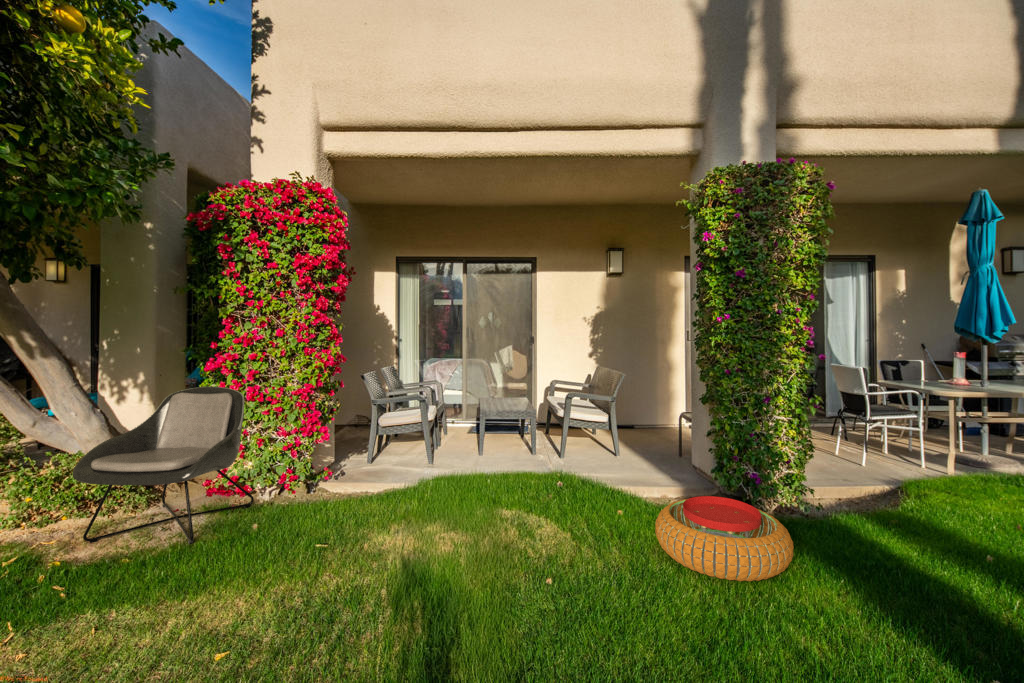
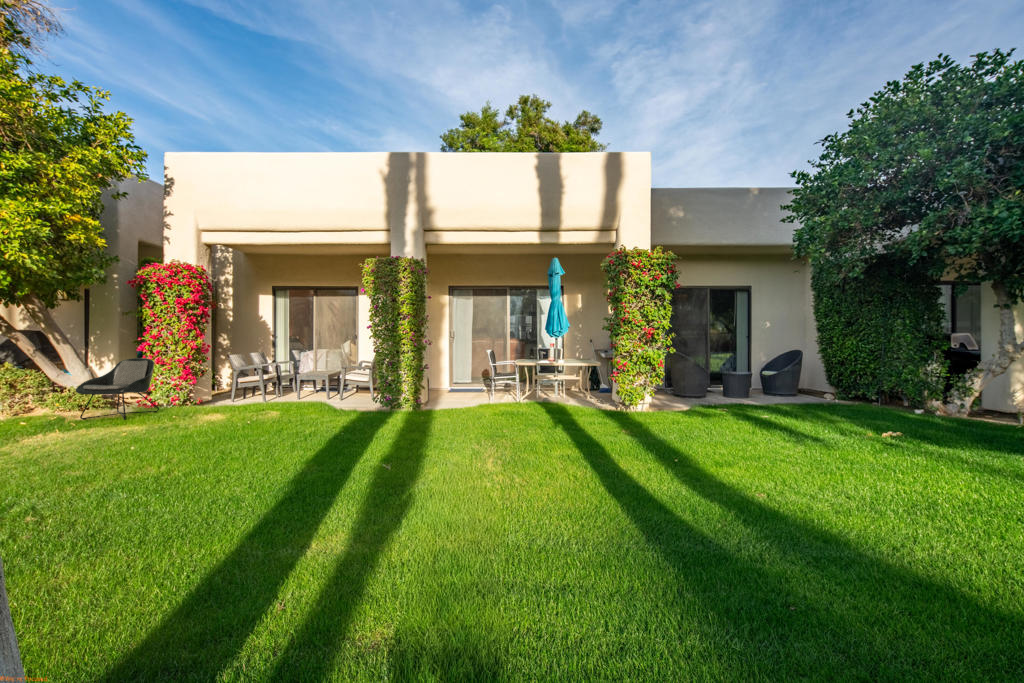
pouf: present [655,496,794,581] -> none [306,400,359,425]

